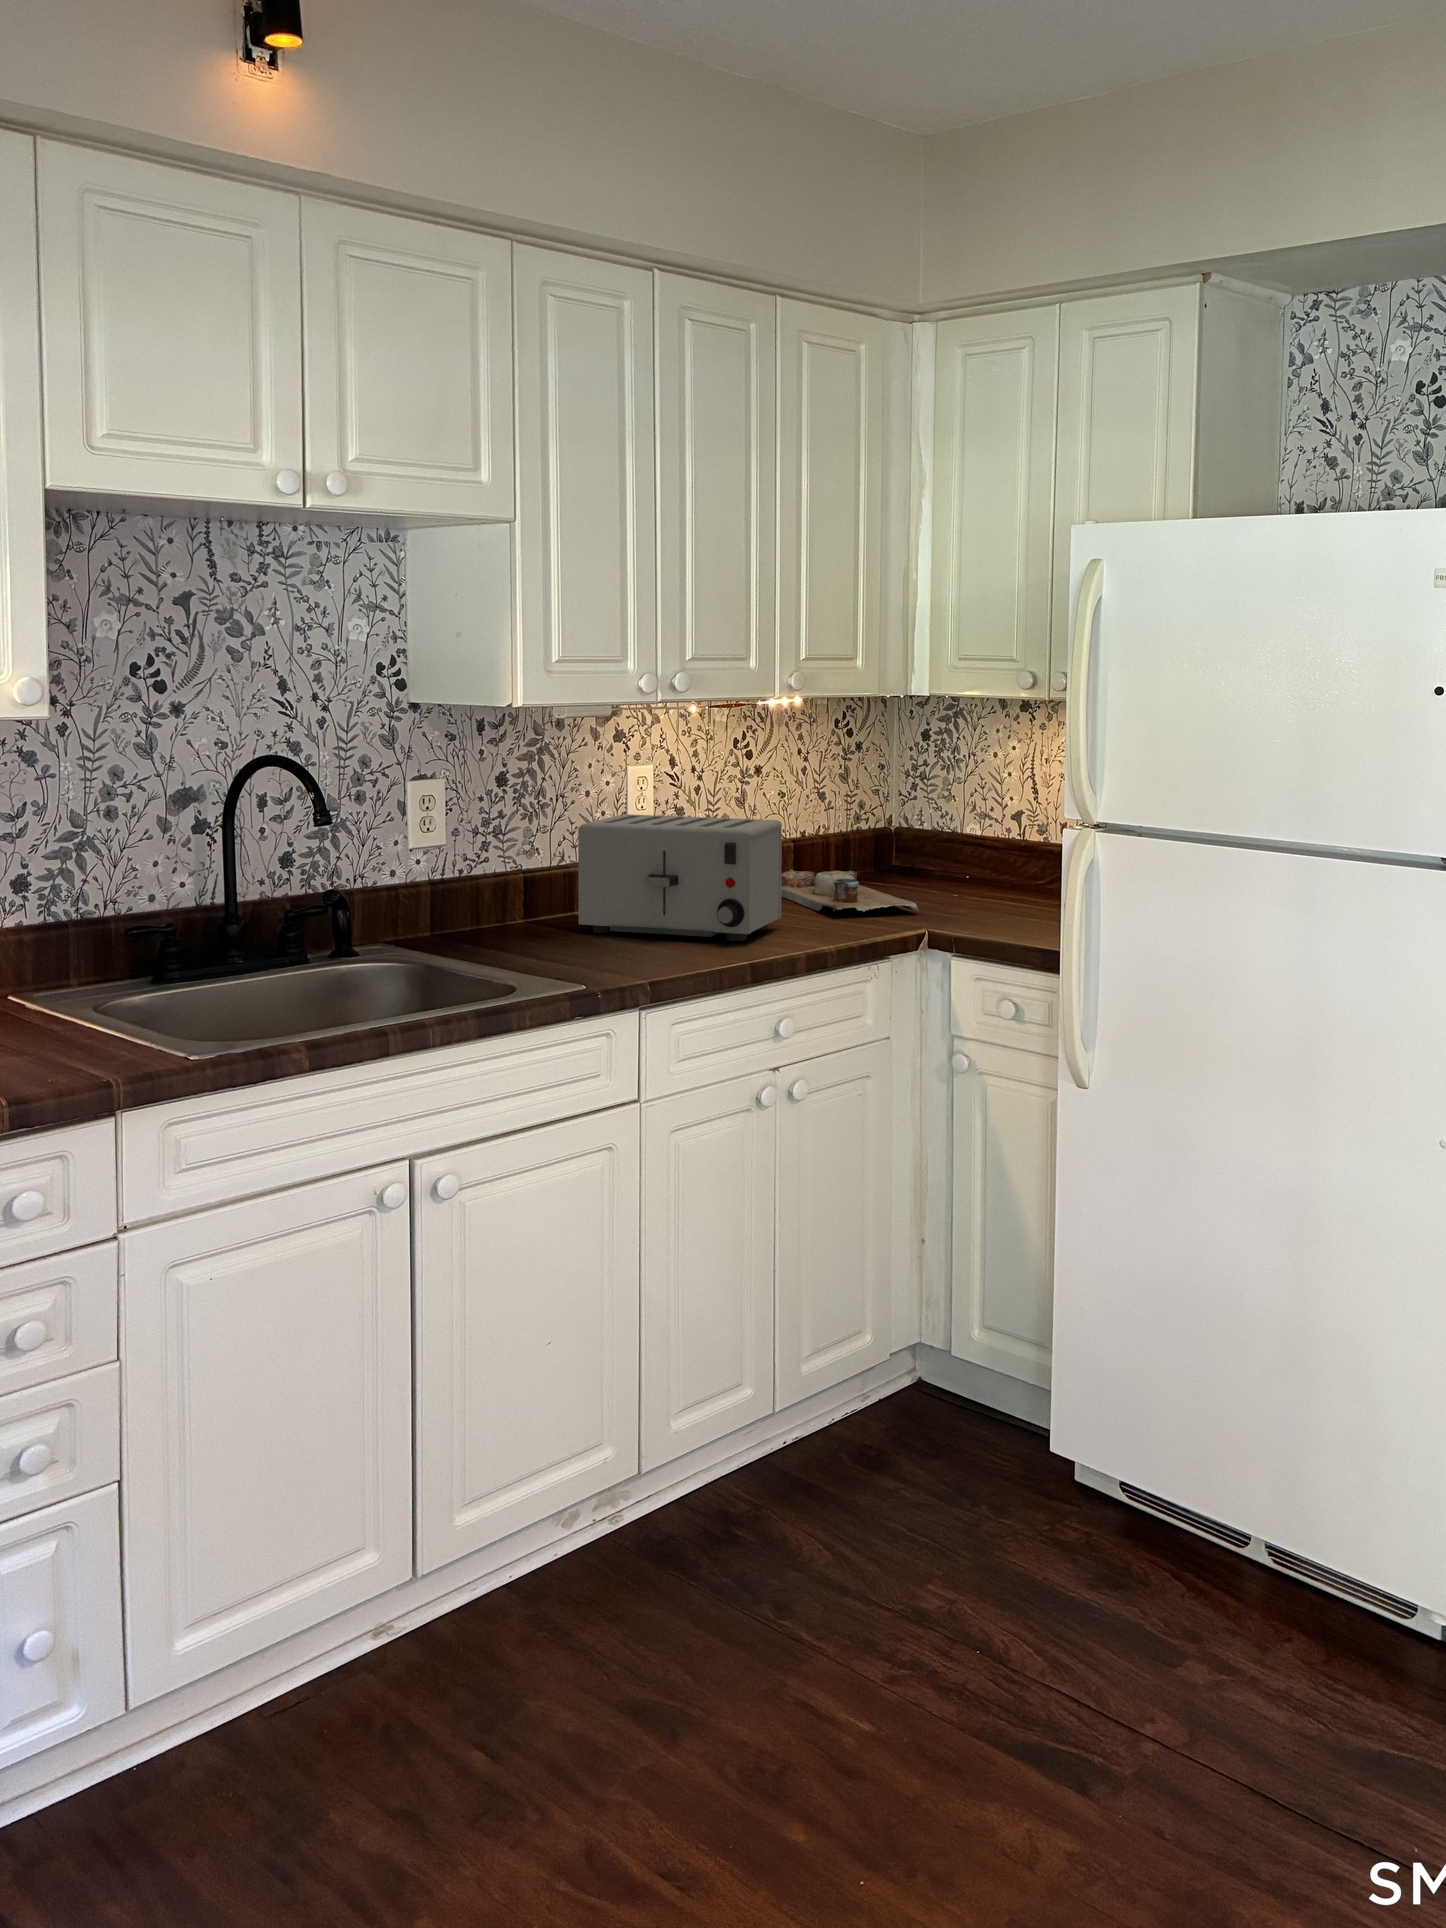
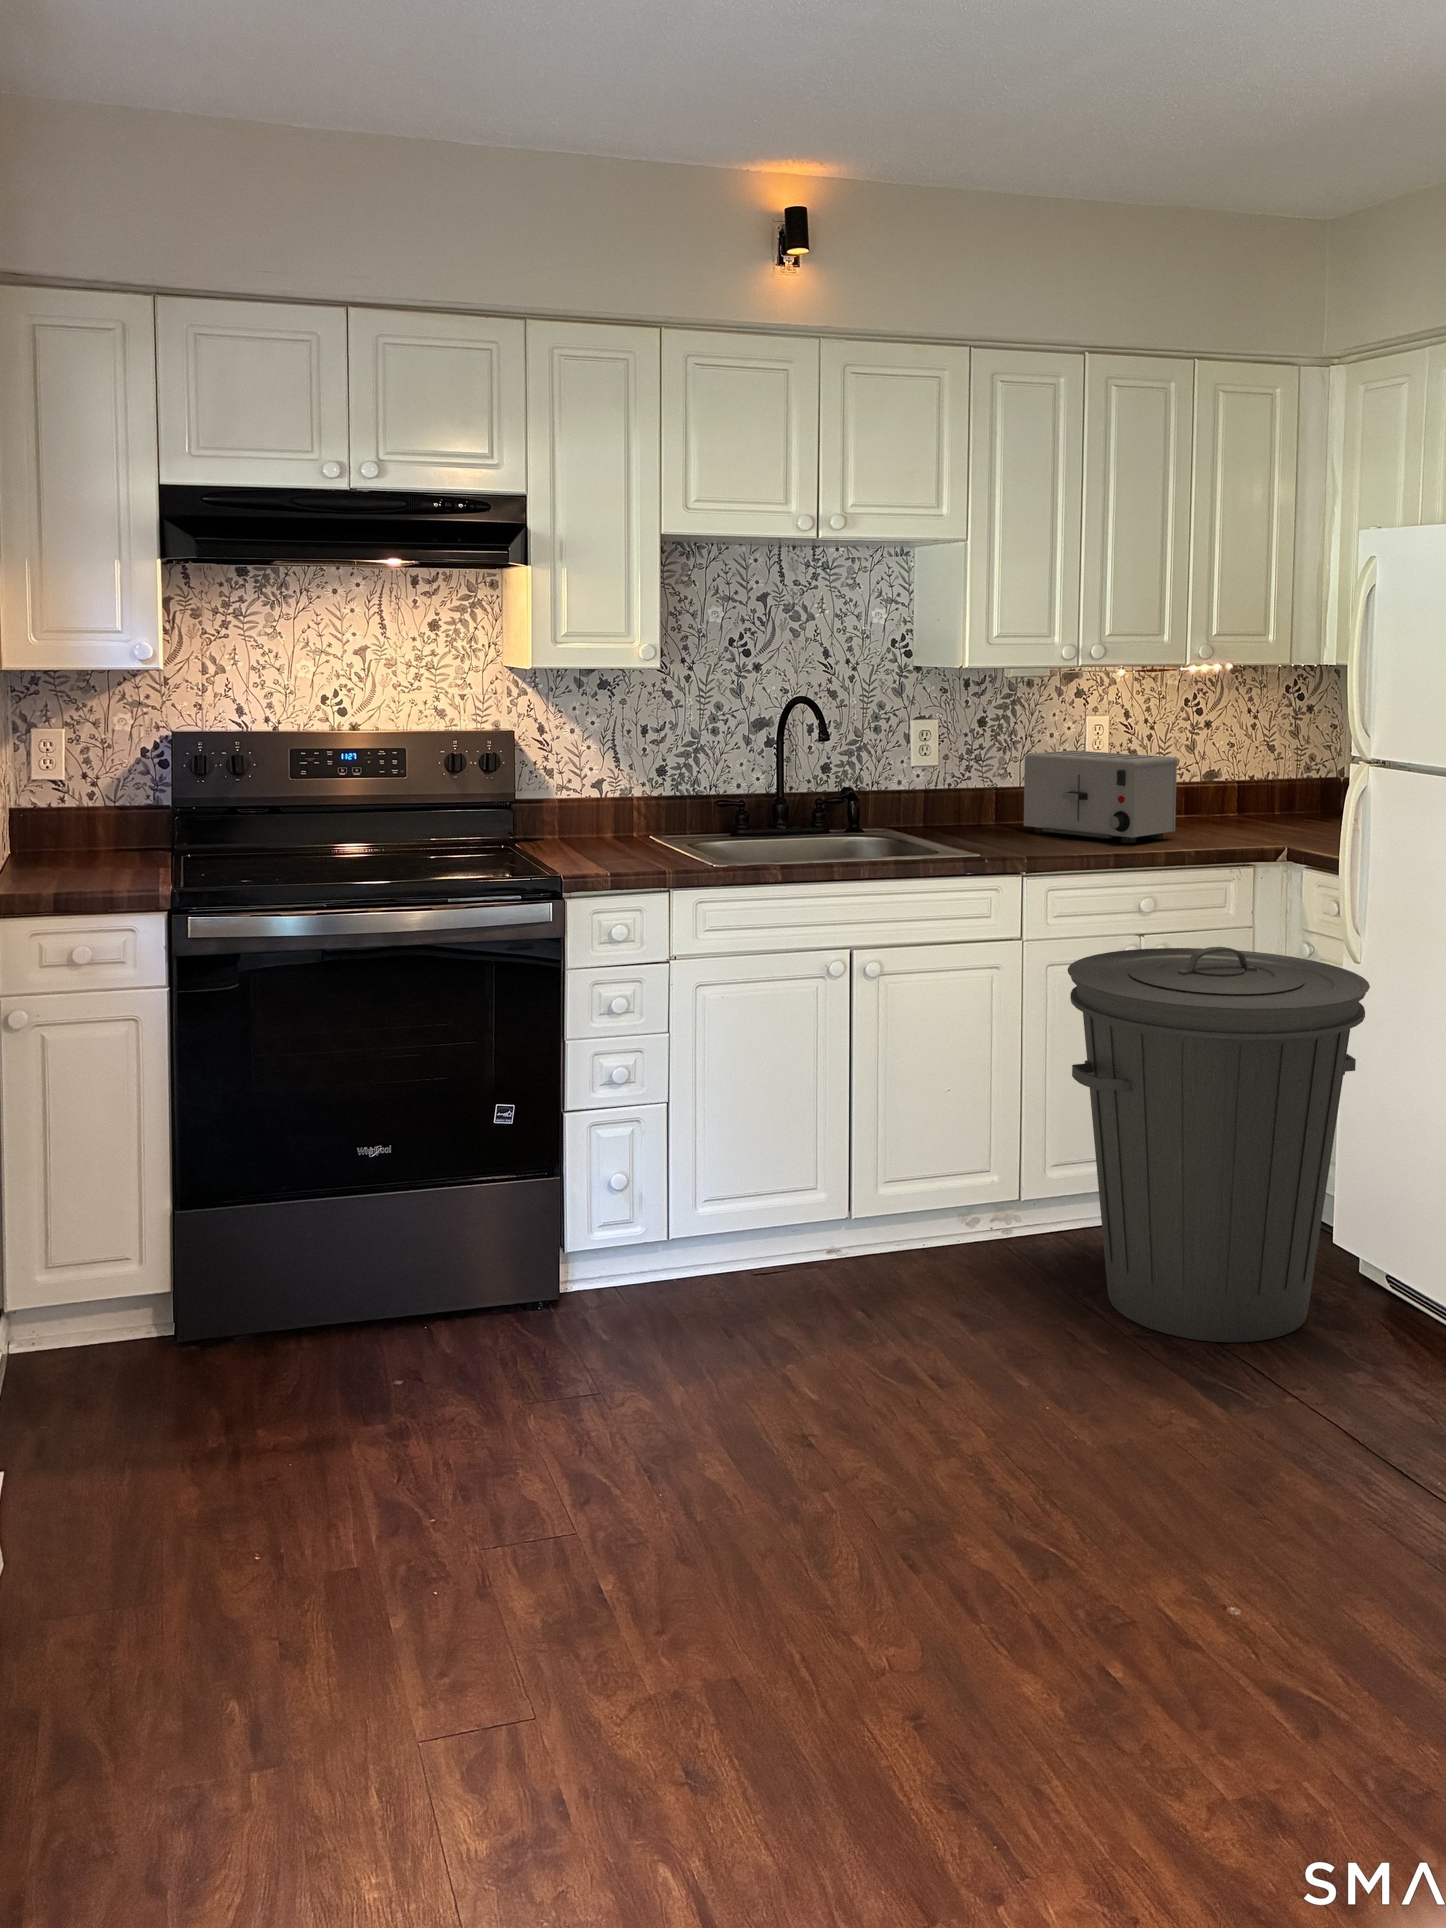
cutting board: present [781,869,919,912] -> none [1208,804,1303,837]
trash can: none [747,1080,1155,1660] -> present [1068,947,1370,1342]

